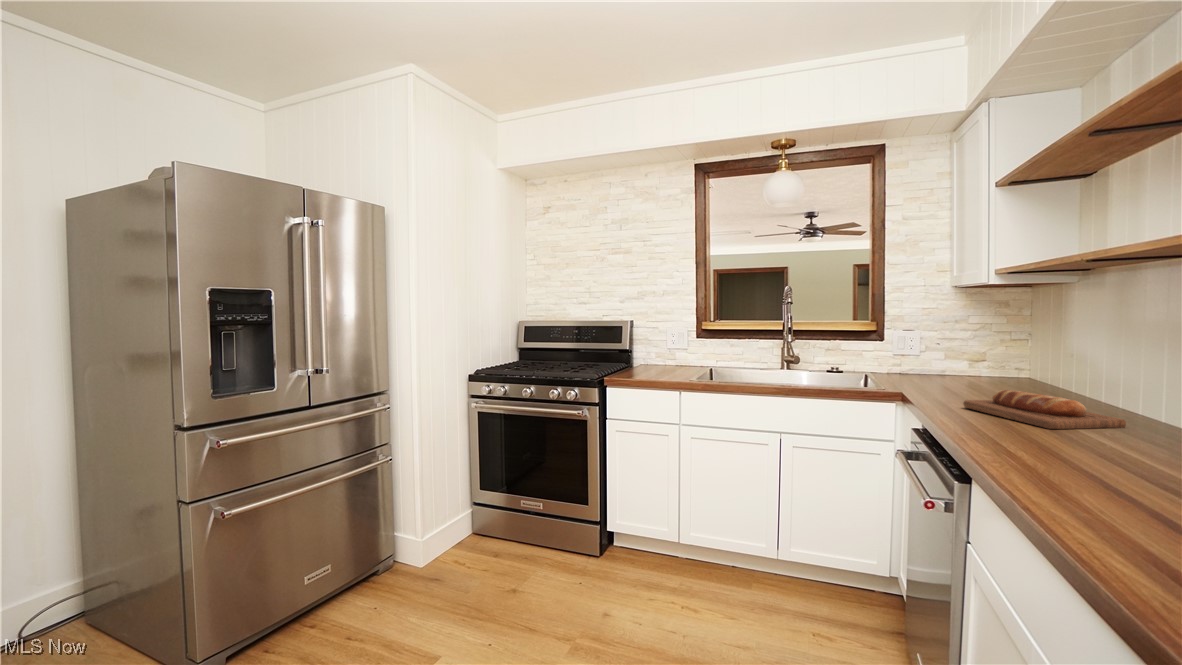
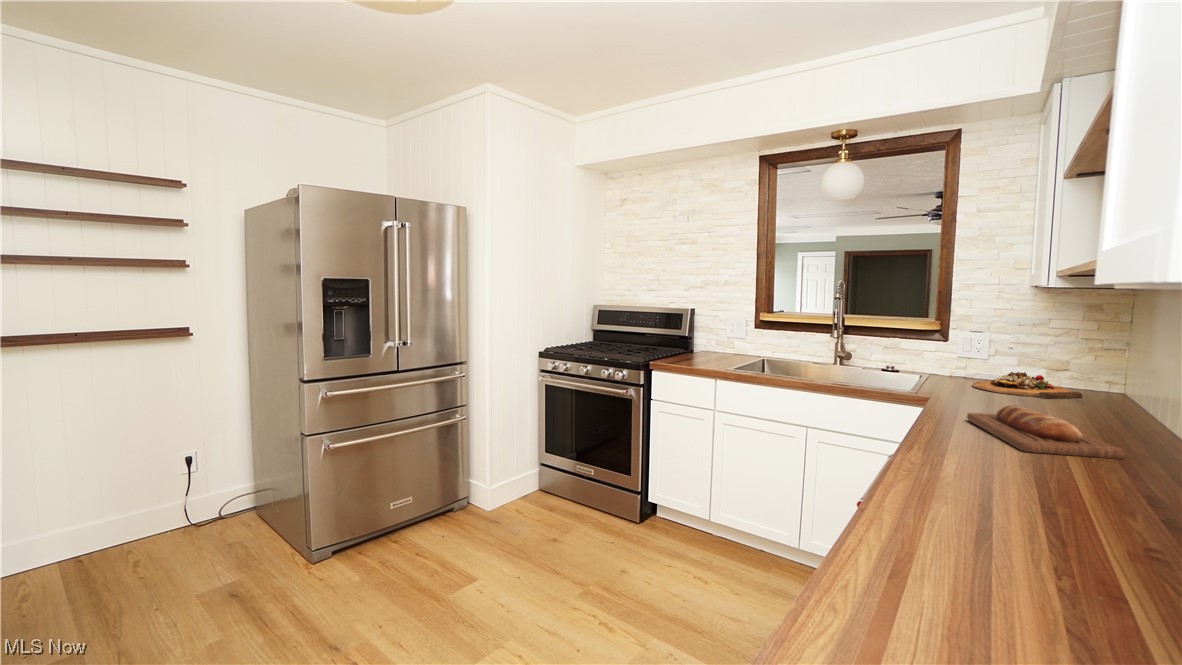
cutting board: none [916,364,1012,386] -> present [972,372,1083,399]

